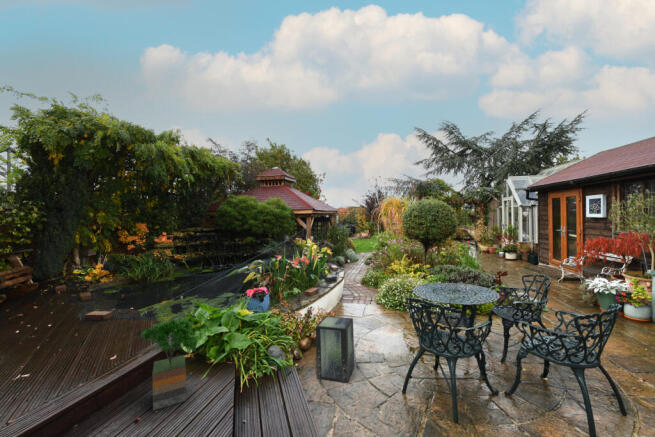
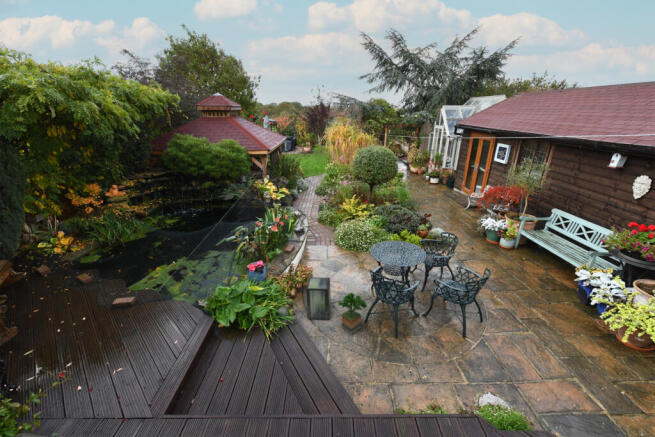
potted tree: present [141,318,199,410] -> present [338,293,367,335]

